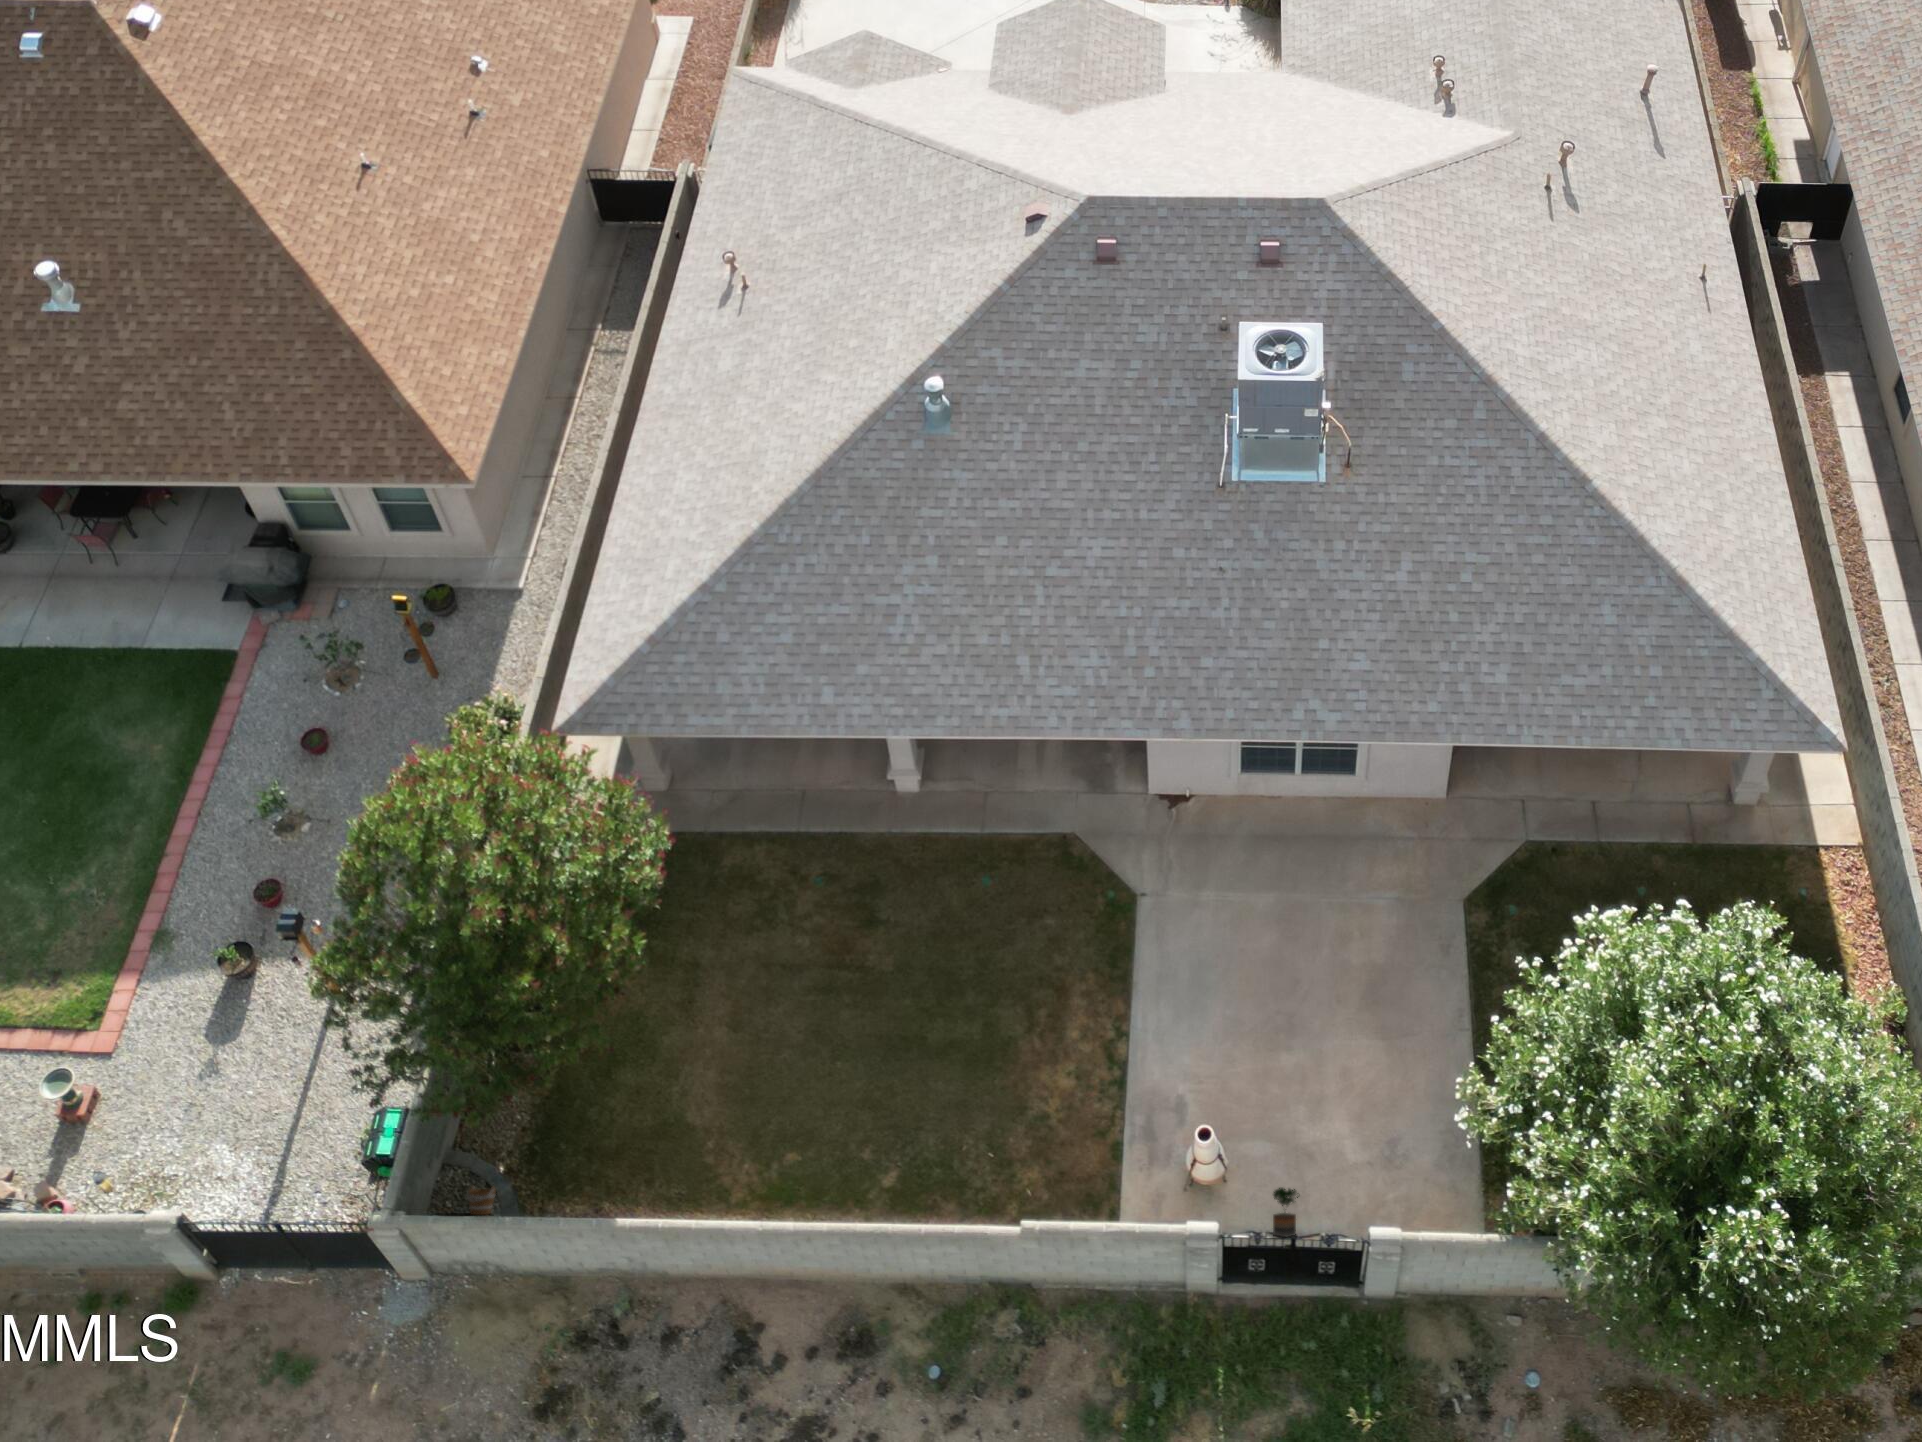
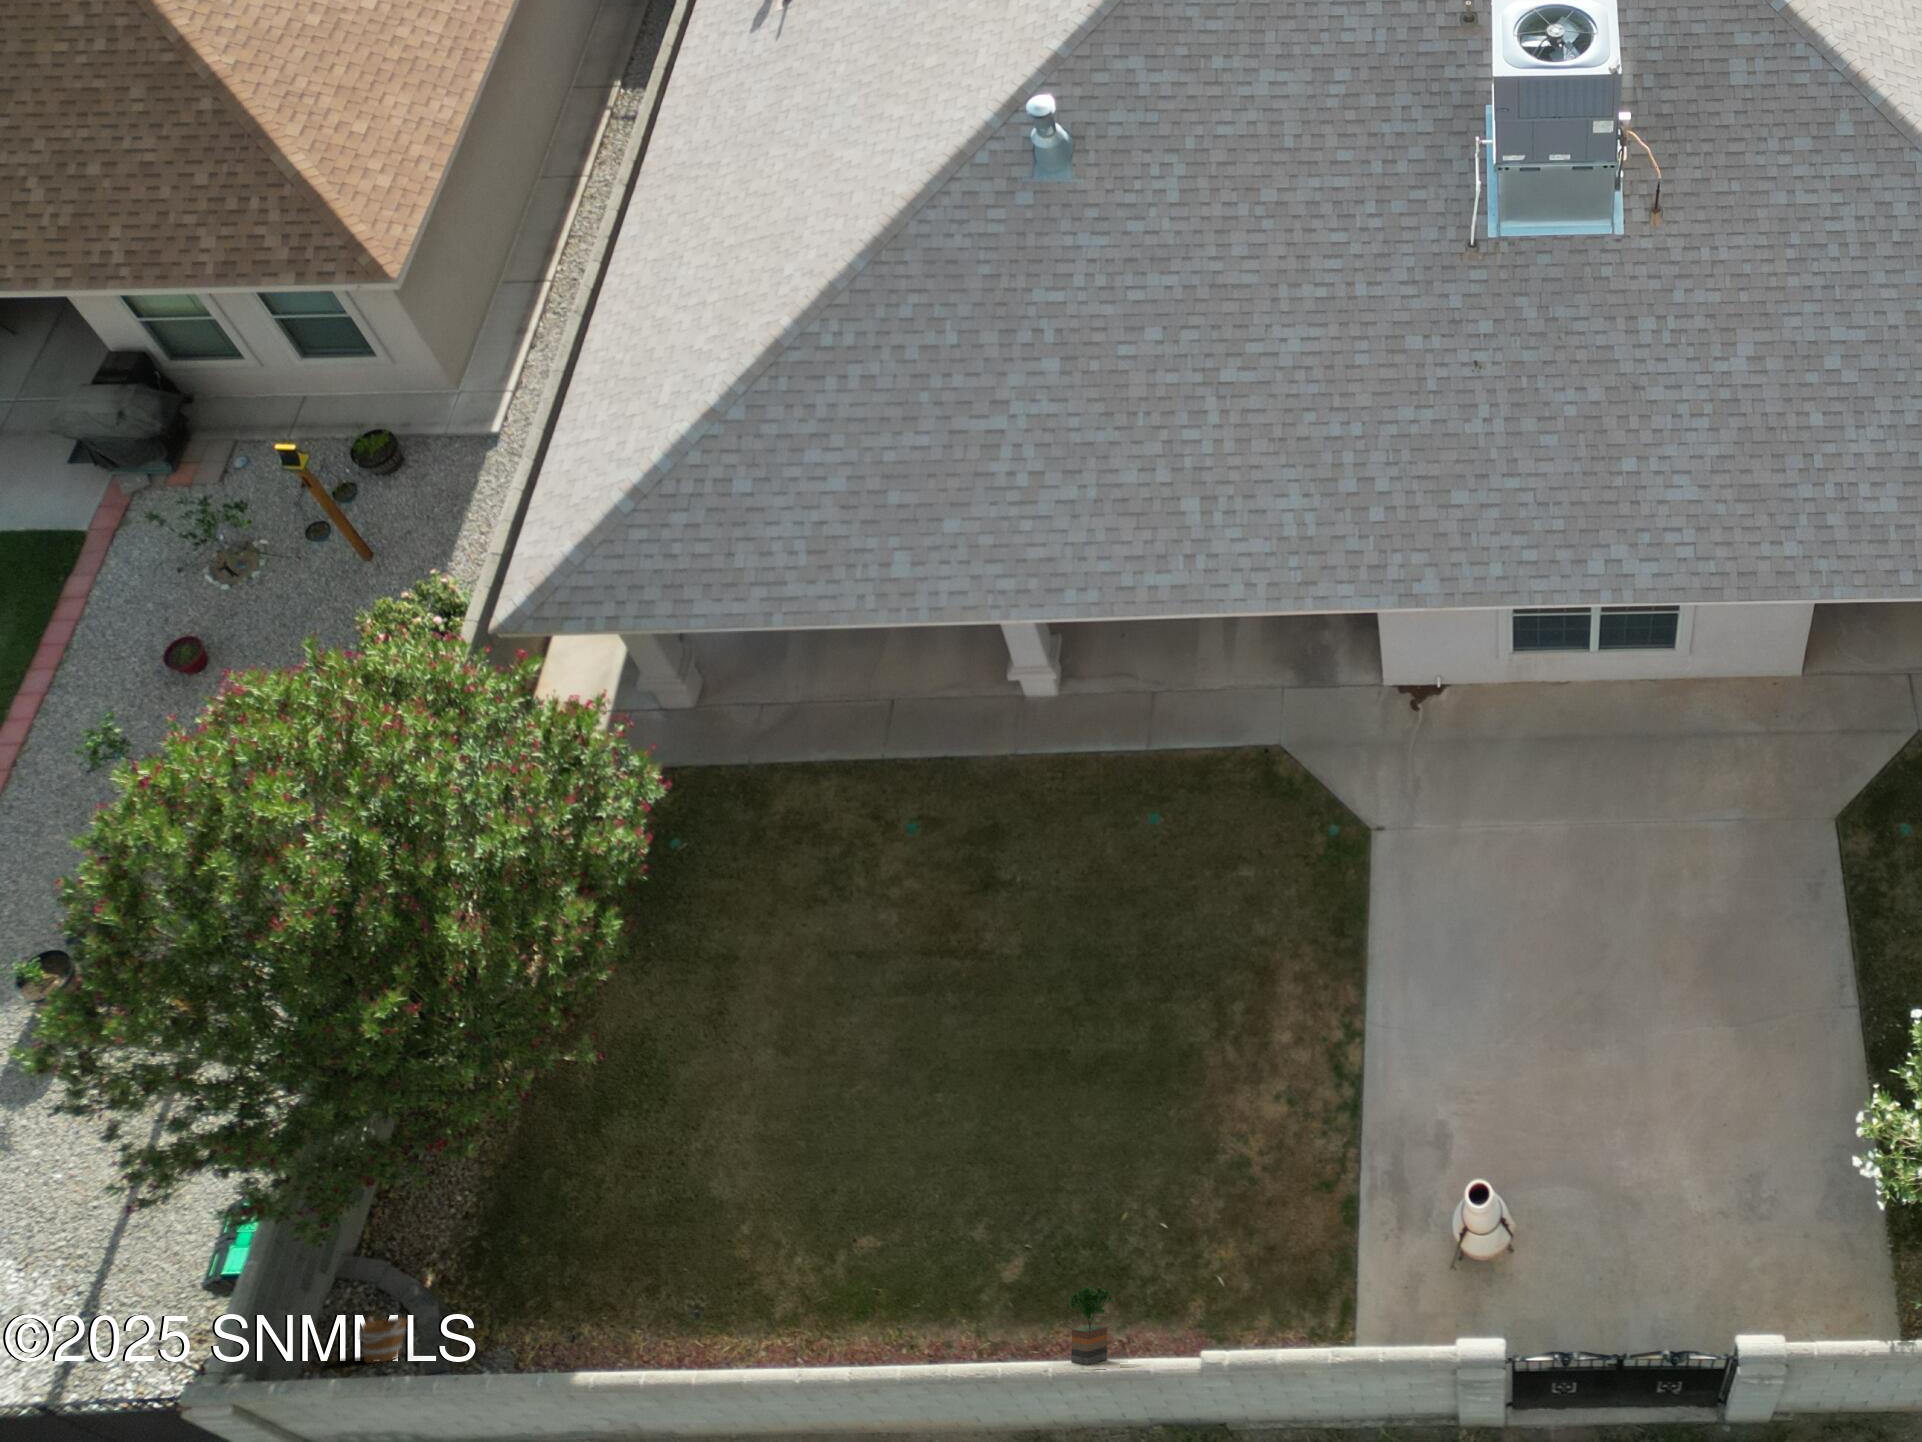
potted tree: present [1273,1188,1300,1237] -> present [1070,1287,1114,1365]

